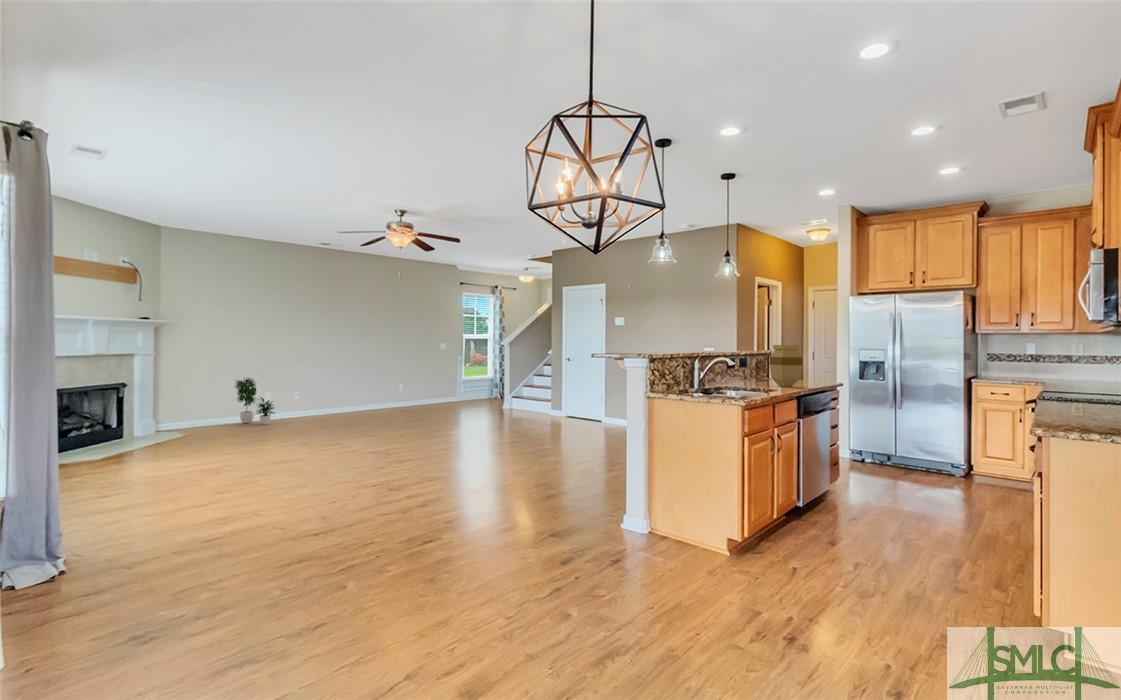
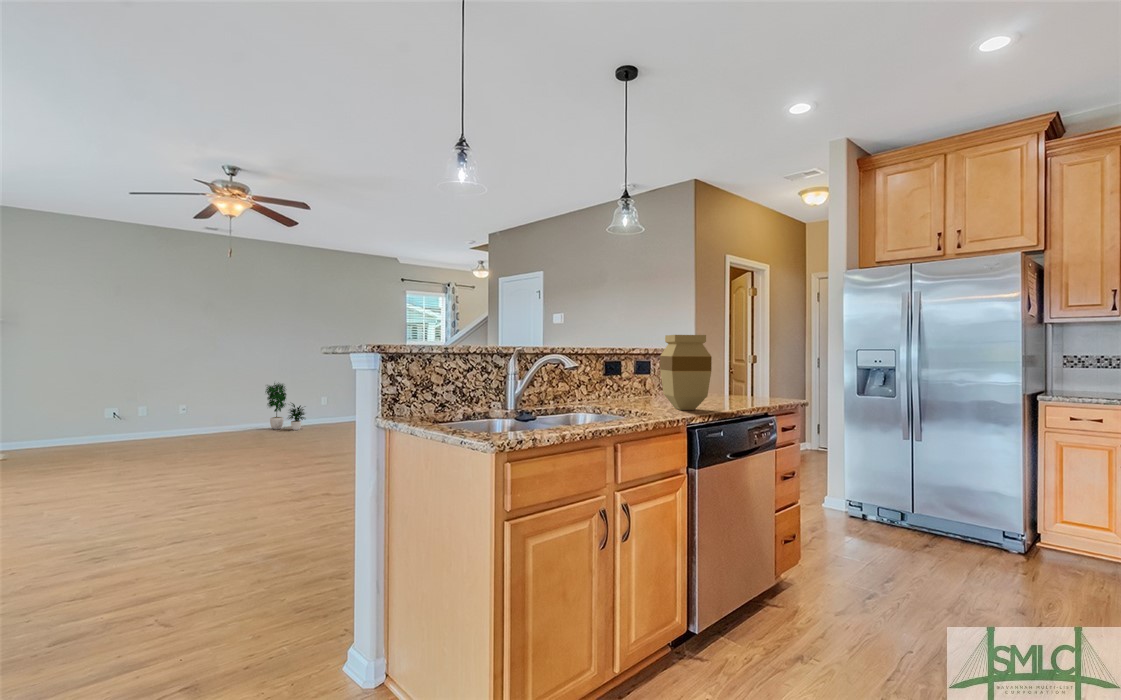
potted plant: present [235,378,274,424] -> present [266,383,305,430]

